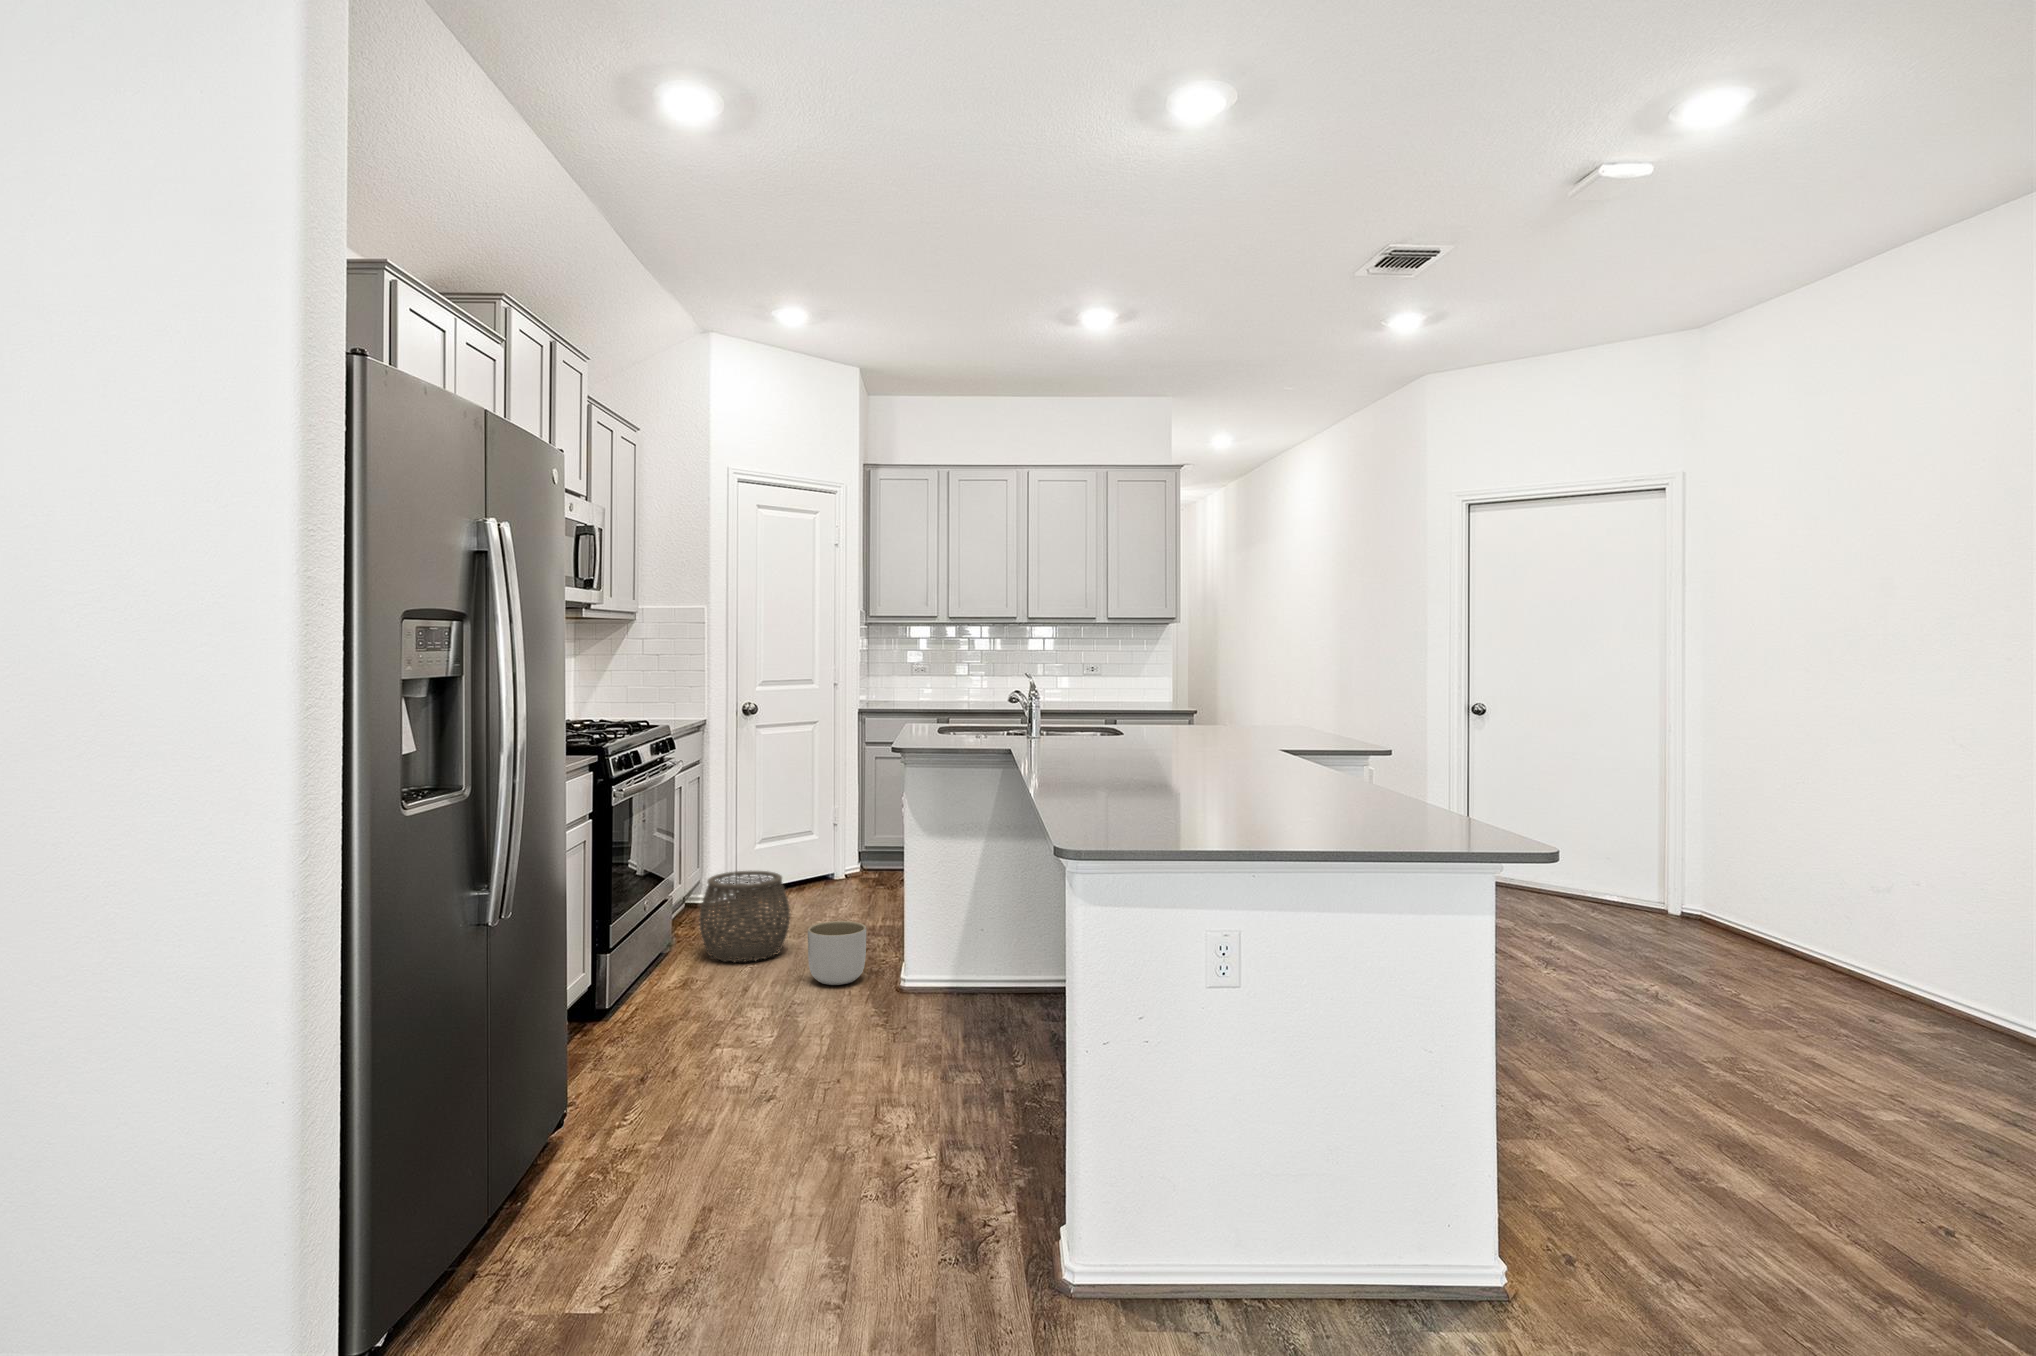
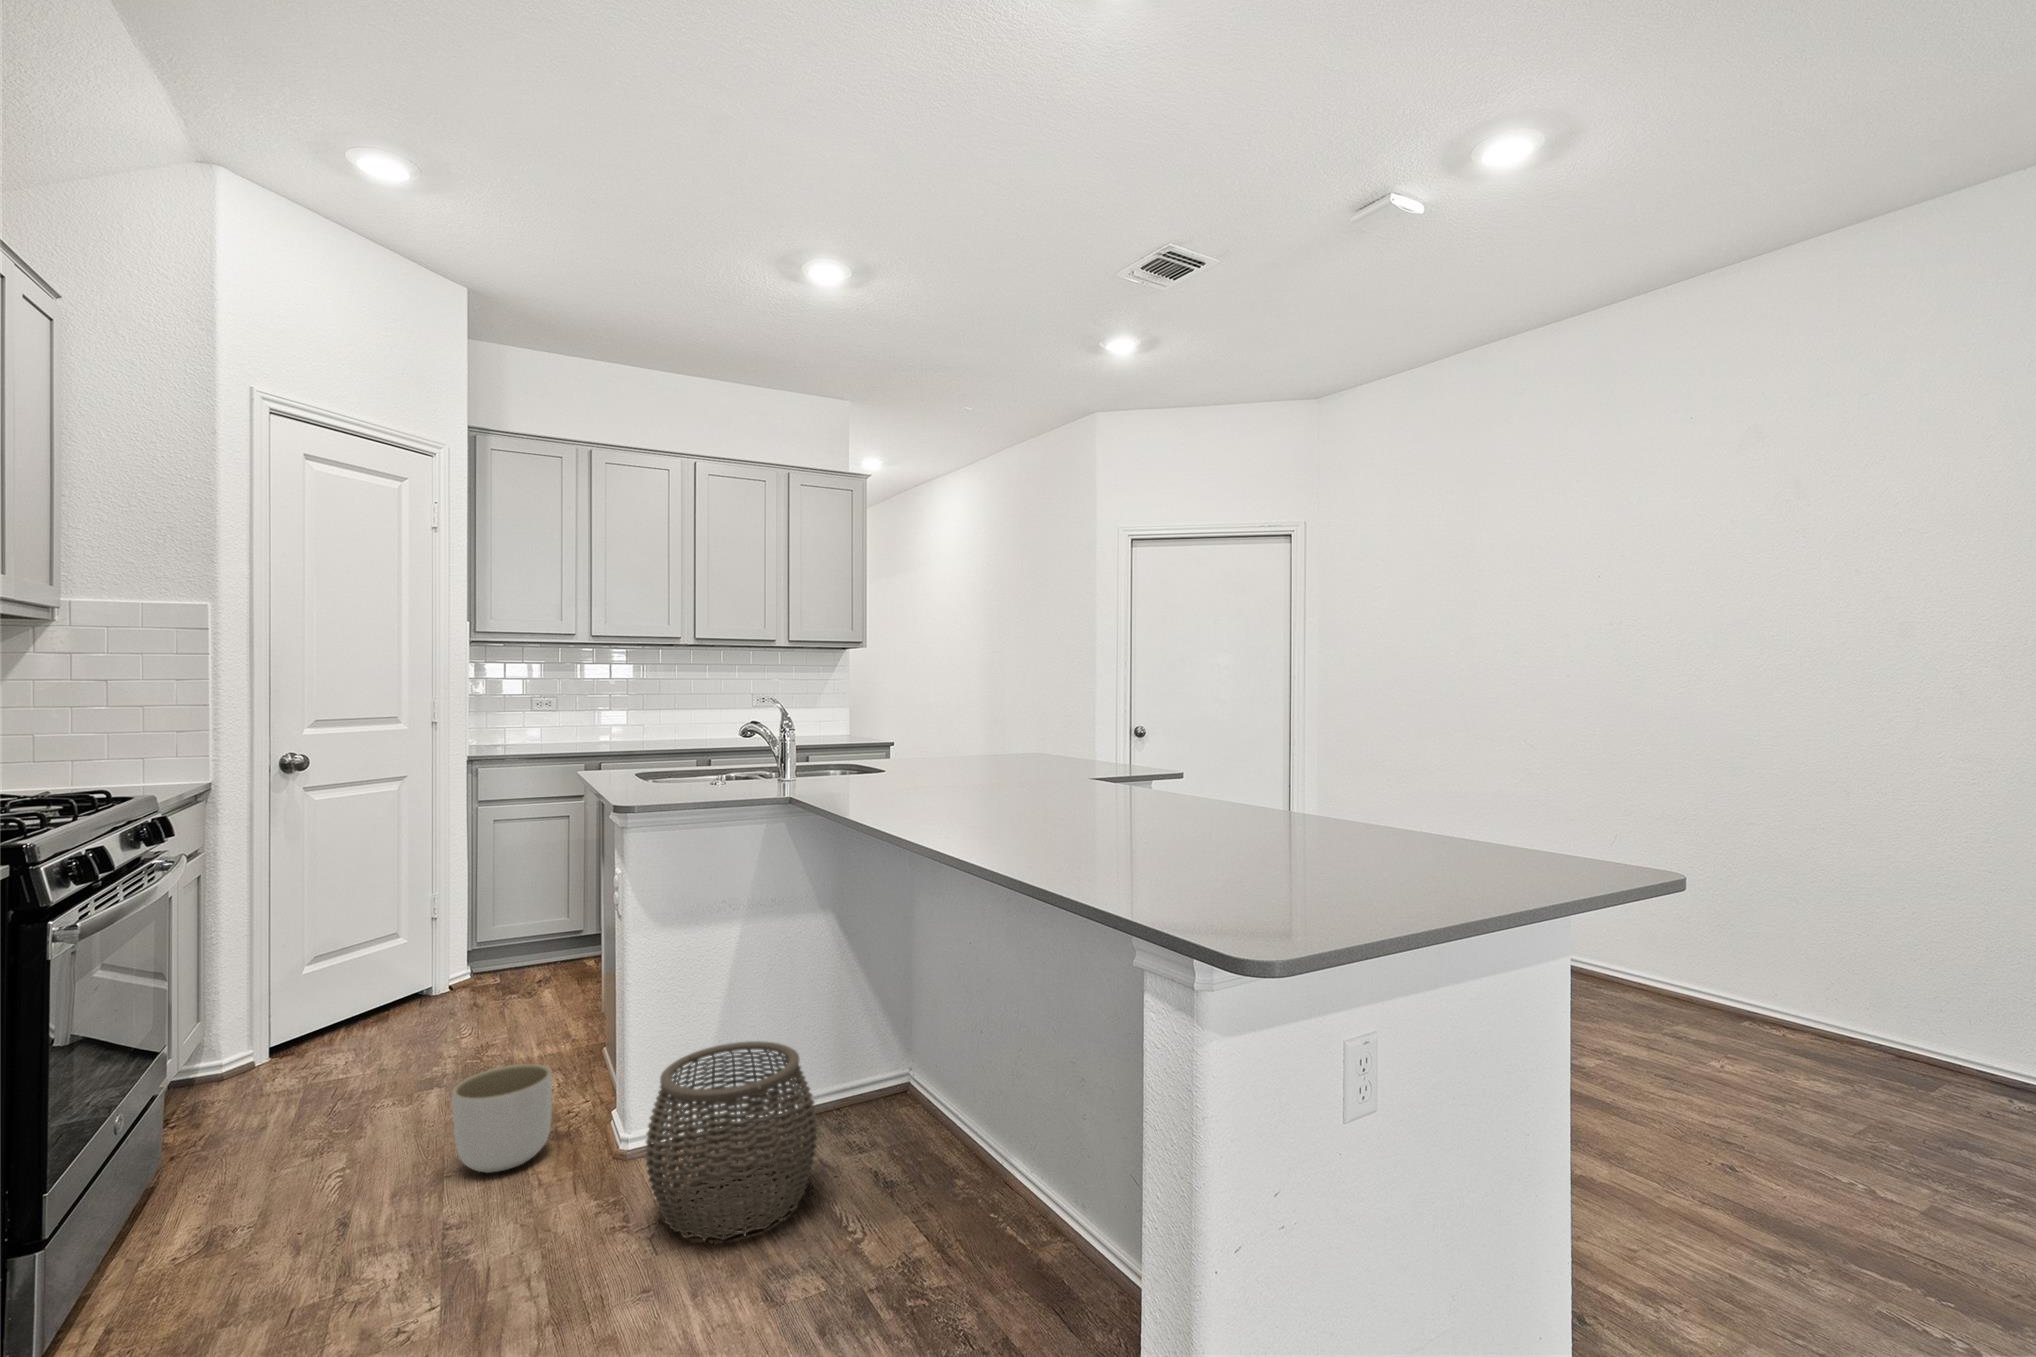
woven basket: present [699,871,790,962] -> present [645,1041,818,1240]

